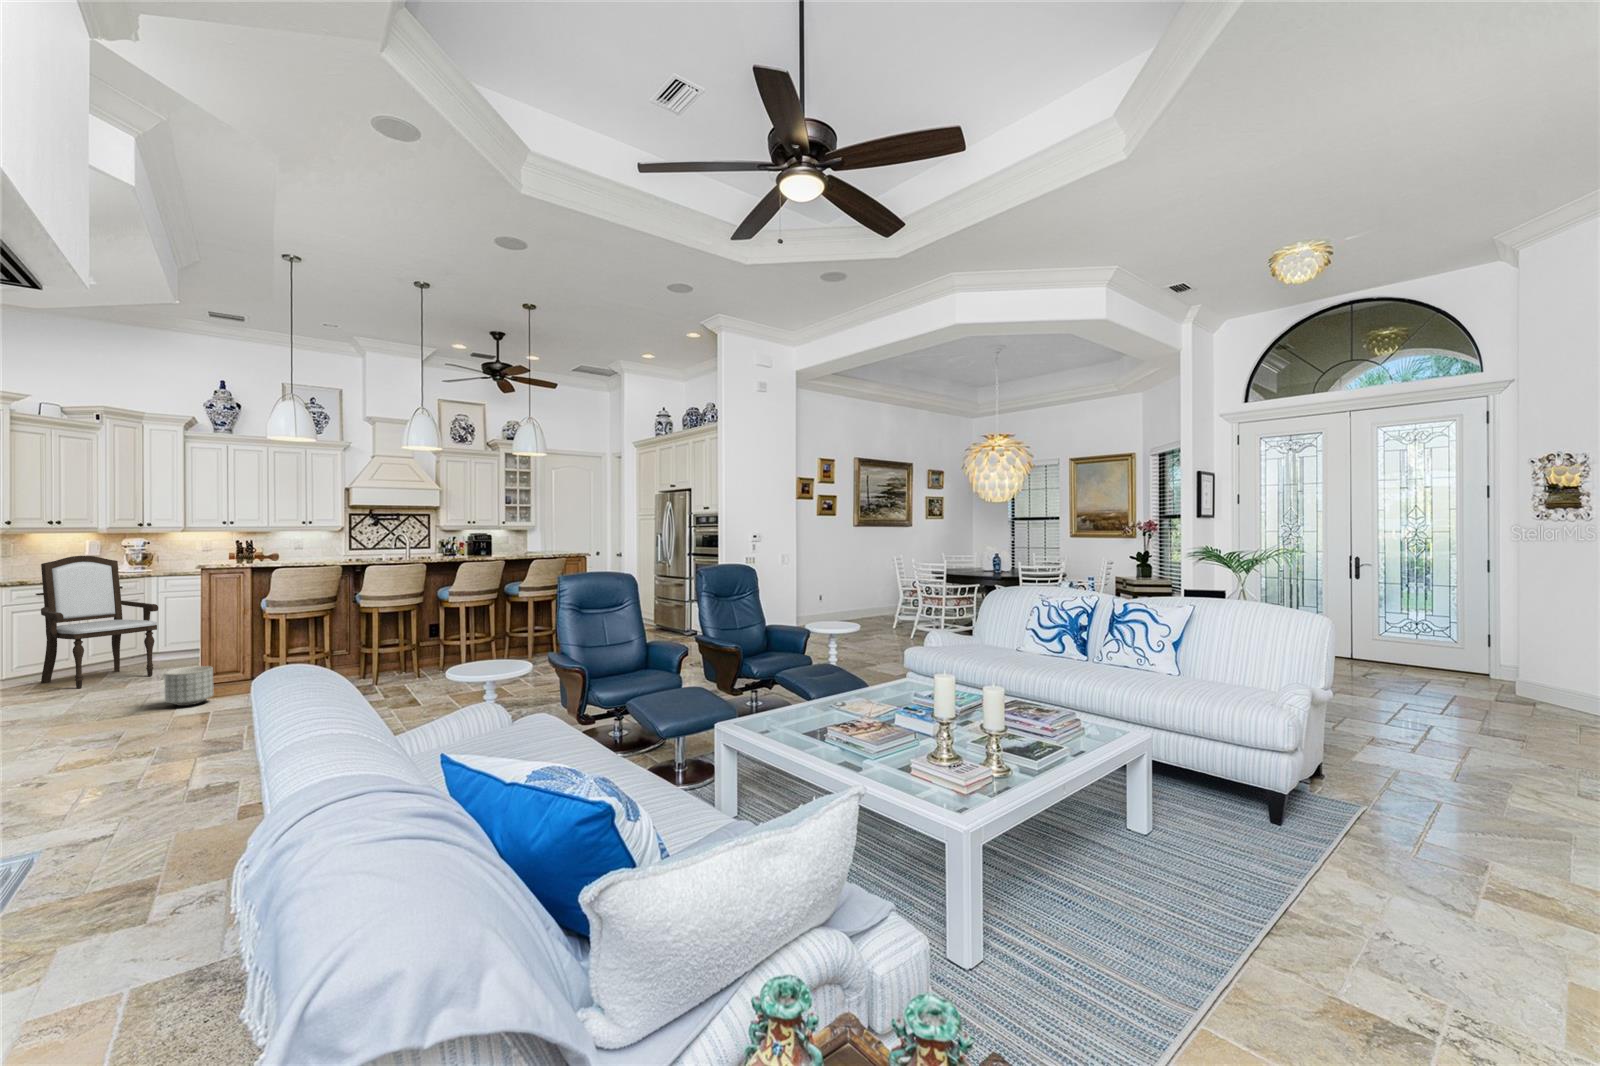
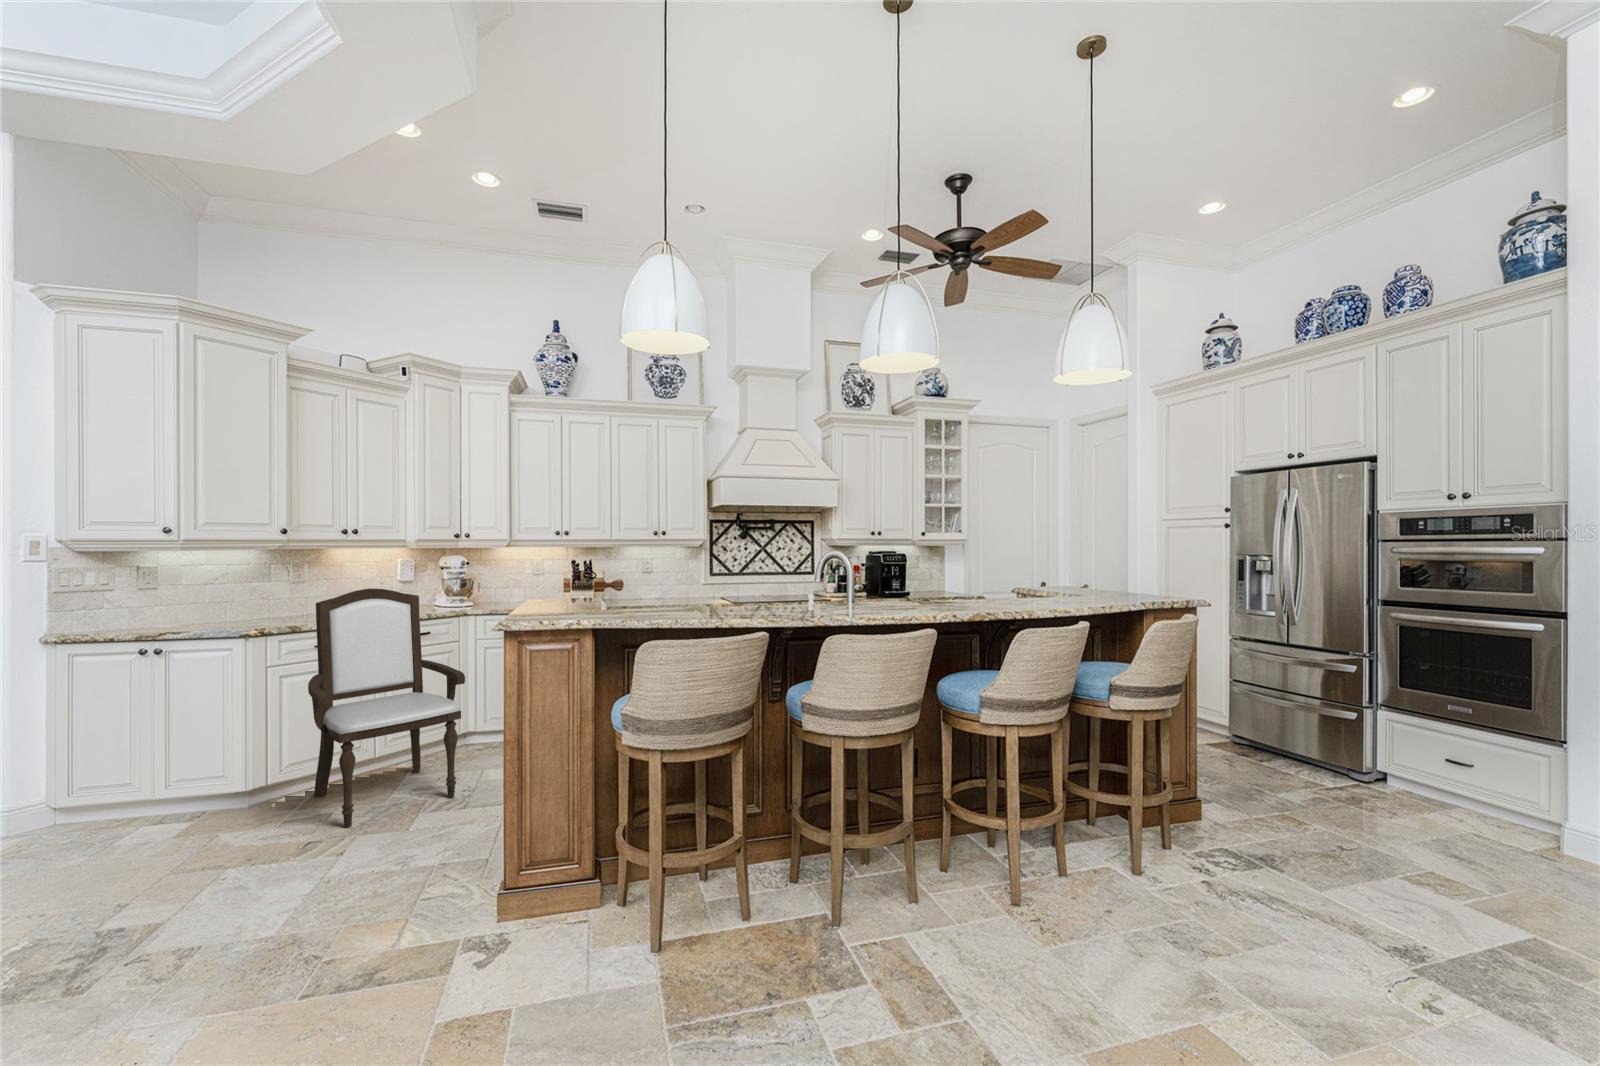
planter: present [164,666,213,706] -> none [436,858,525,968]

